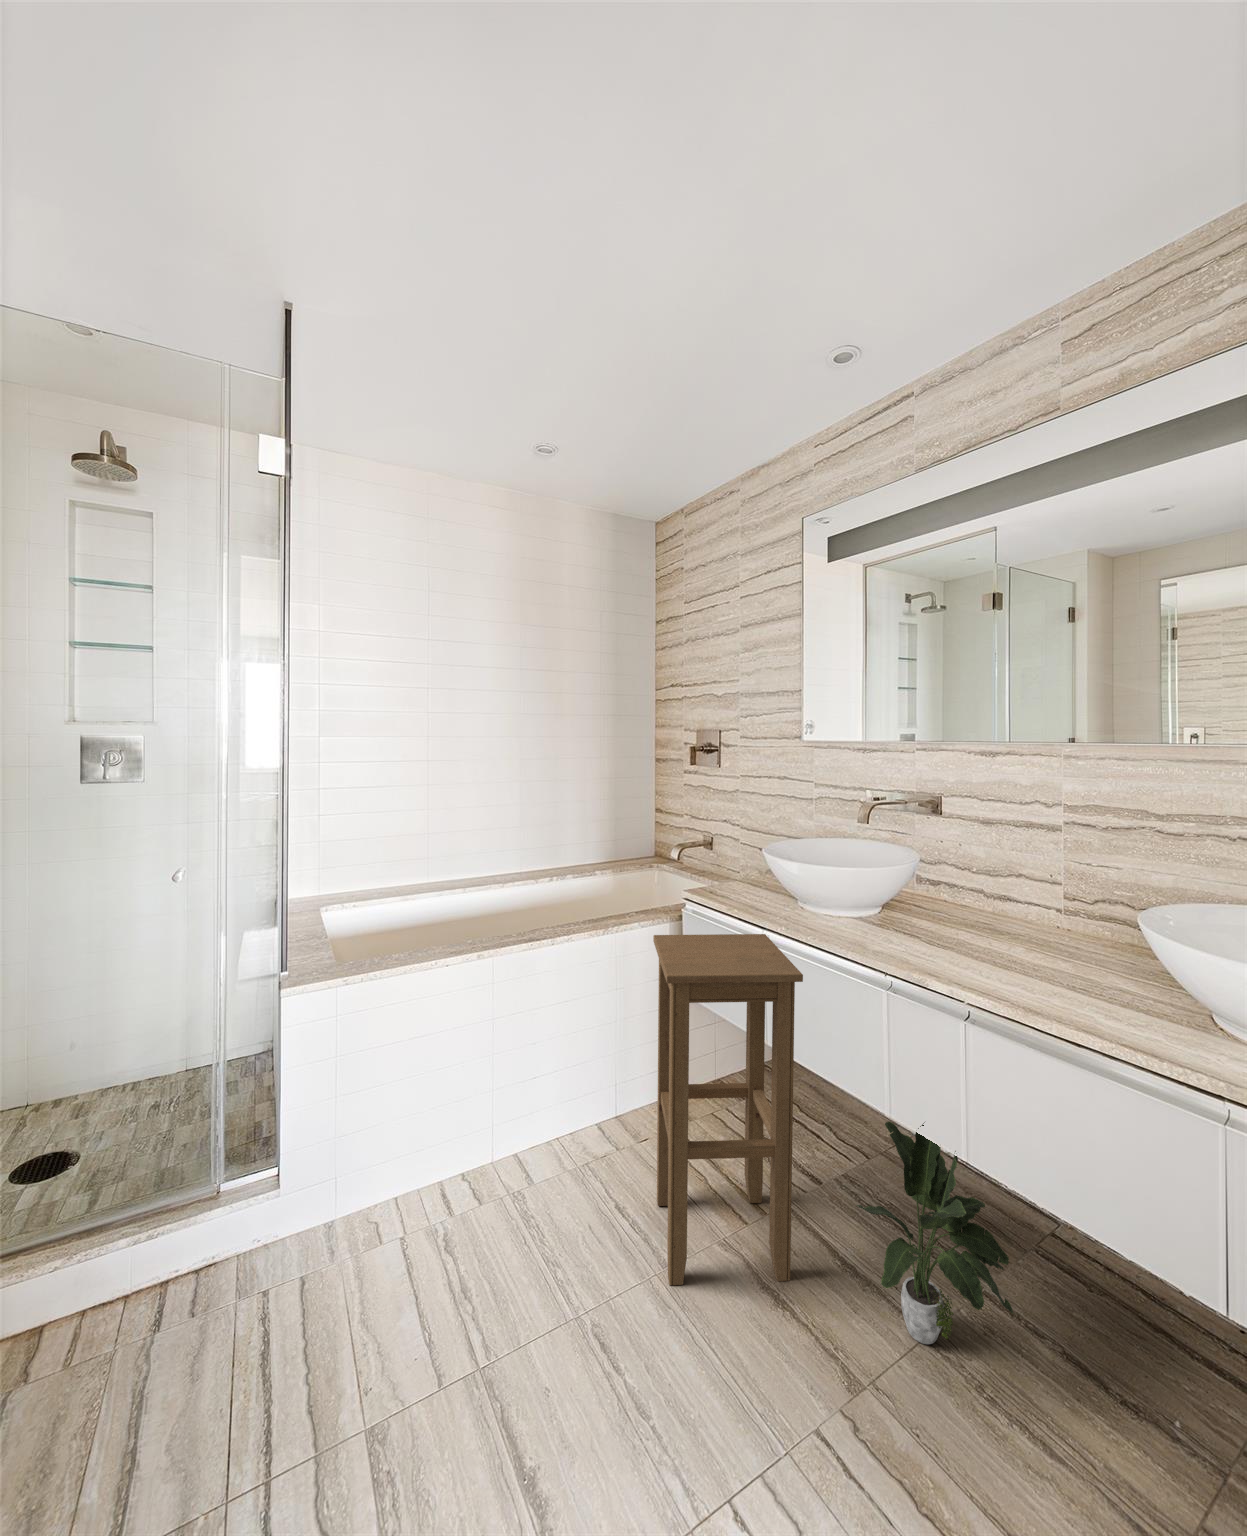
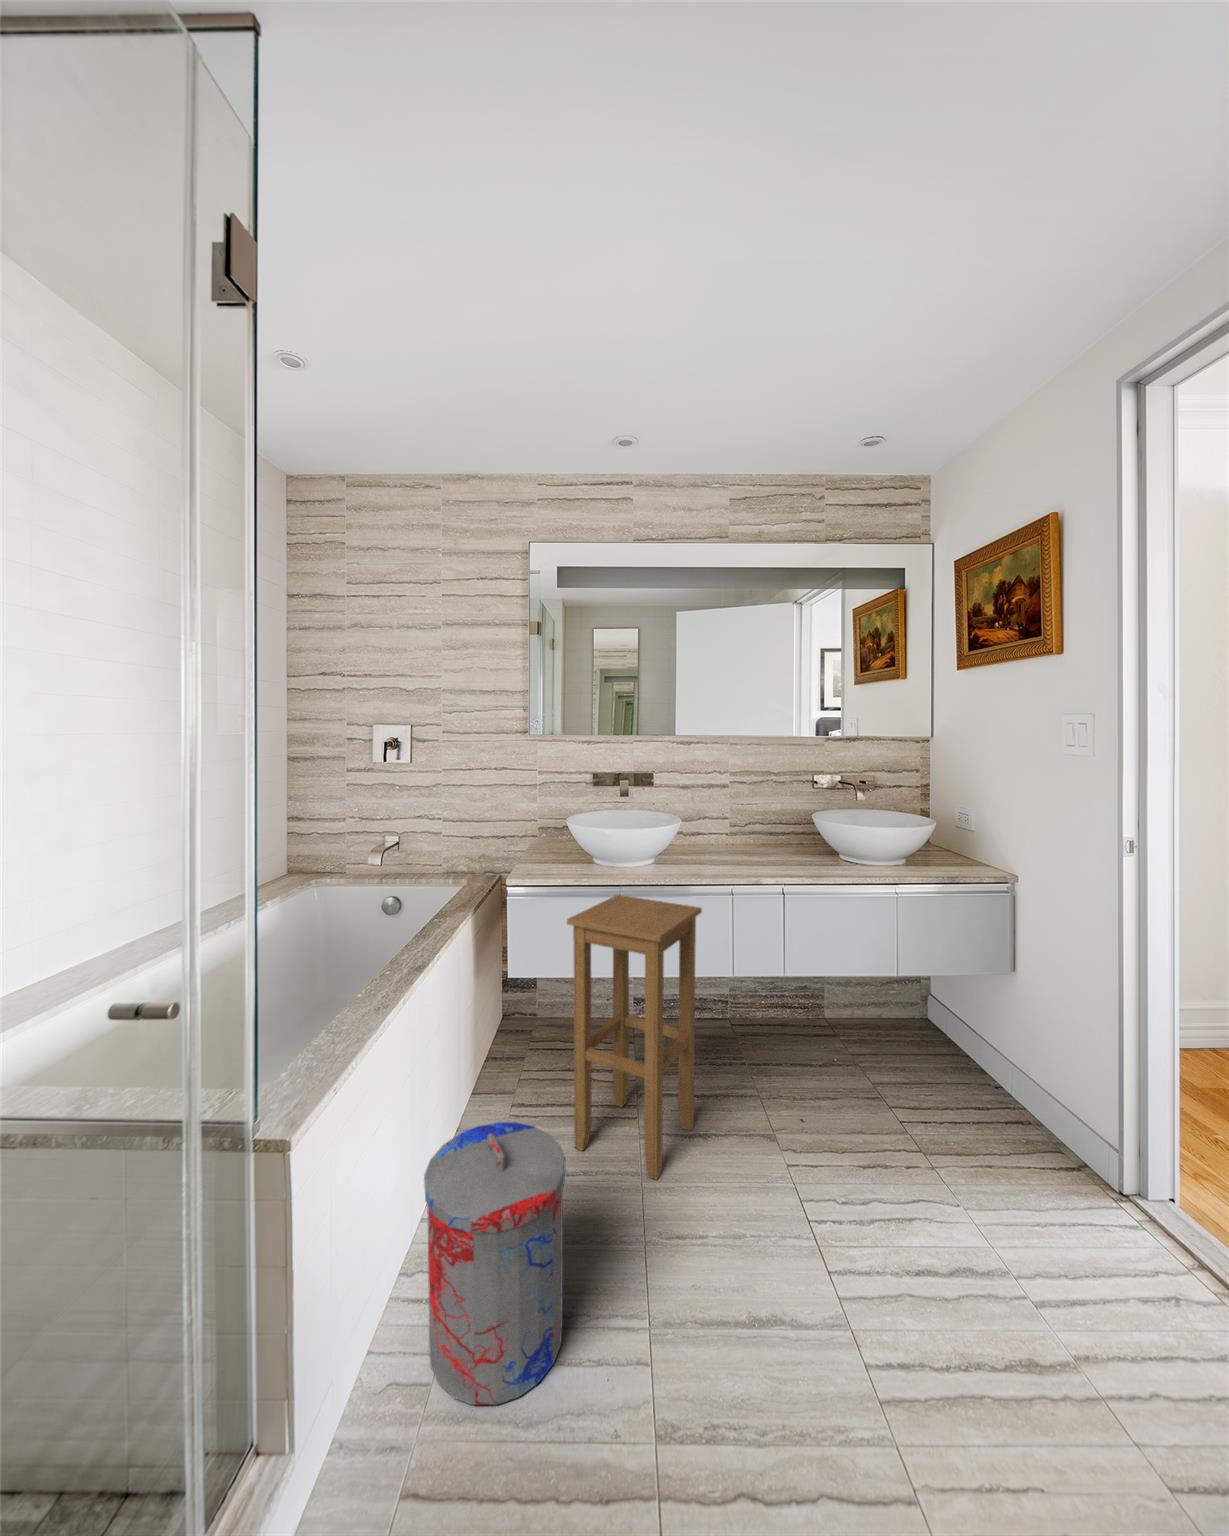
trash can: none [357,1072,486,1311] -> present [424,1122,565,1405]
potted plant: present [857,1122,1013,1344] -> none [725,974,811,1105]

